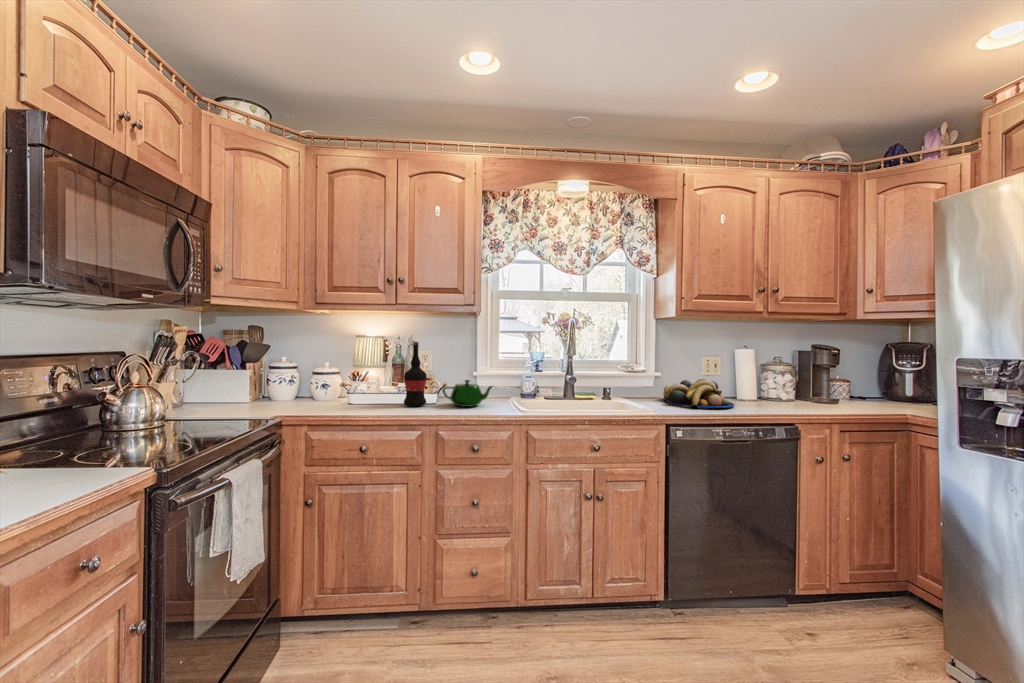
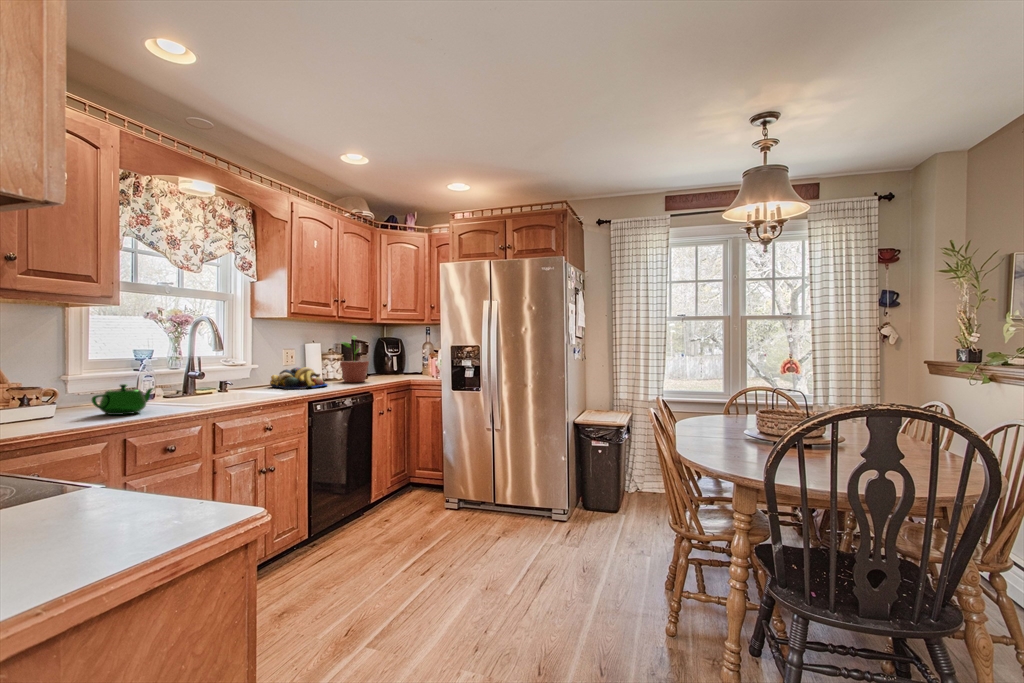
potted plant: none [773,340,821,410] -> present [340,336,369,382]
wine bottle: present [404,342,427,406] -> none [37,342,77,424]

